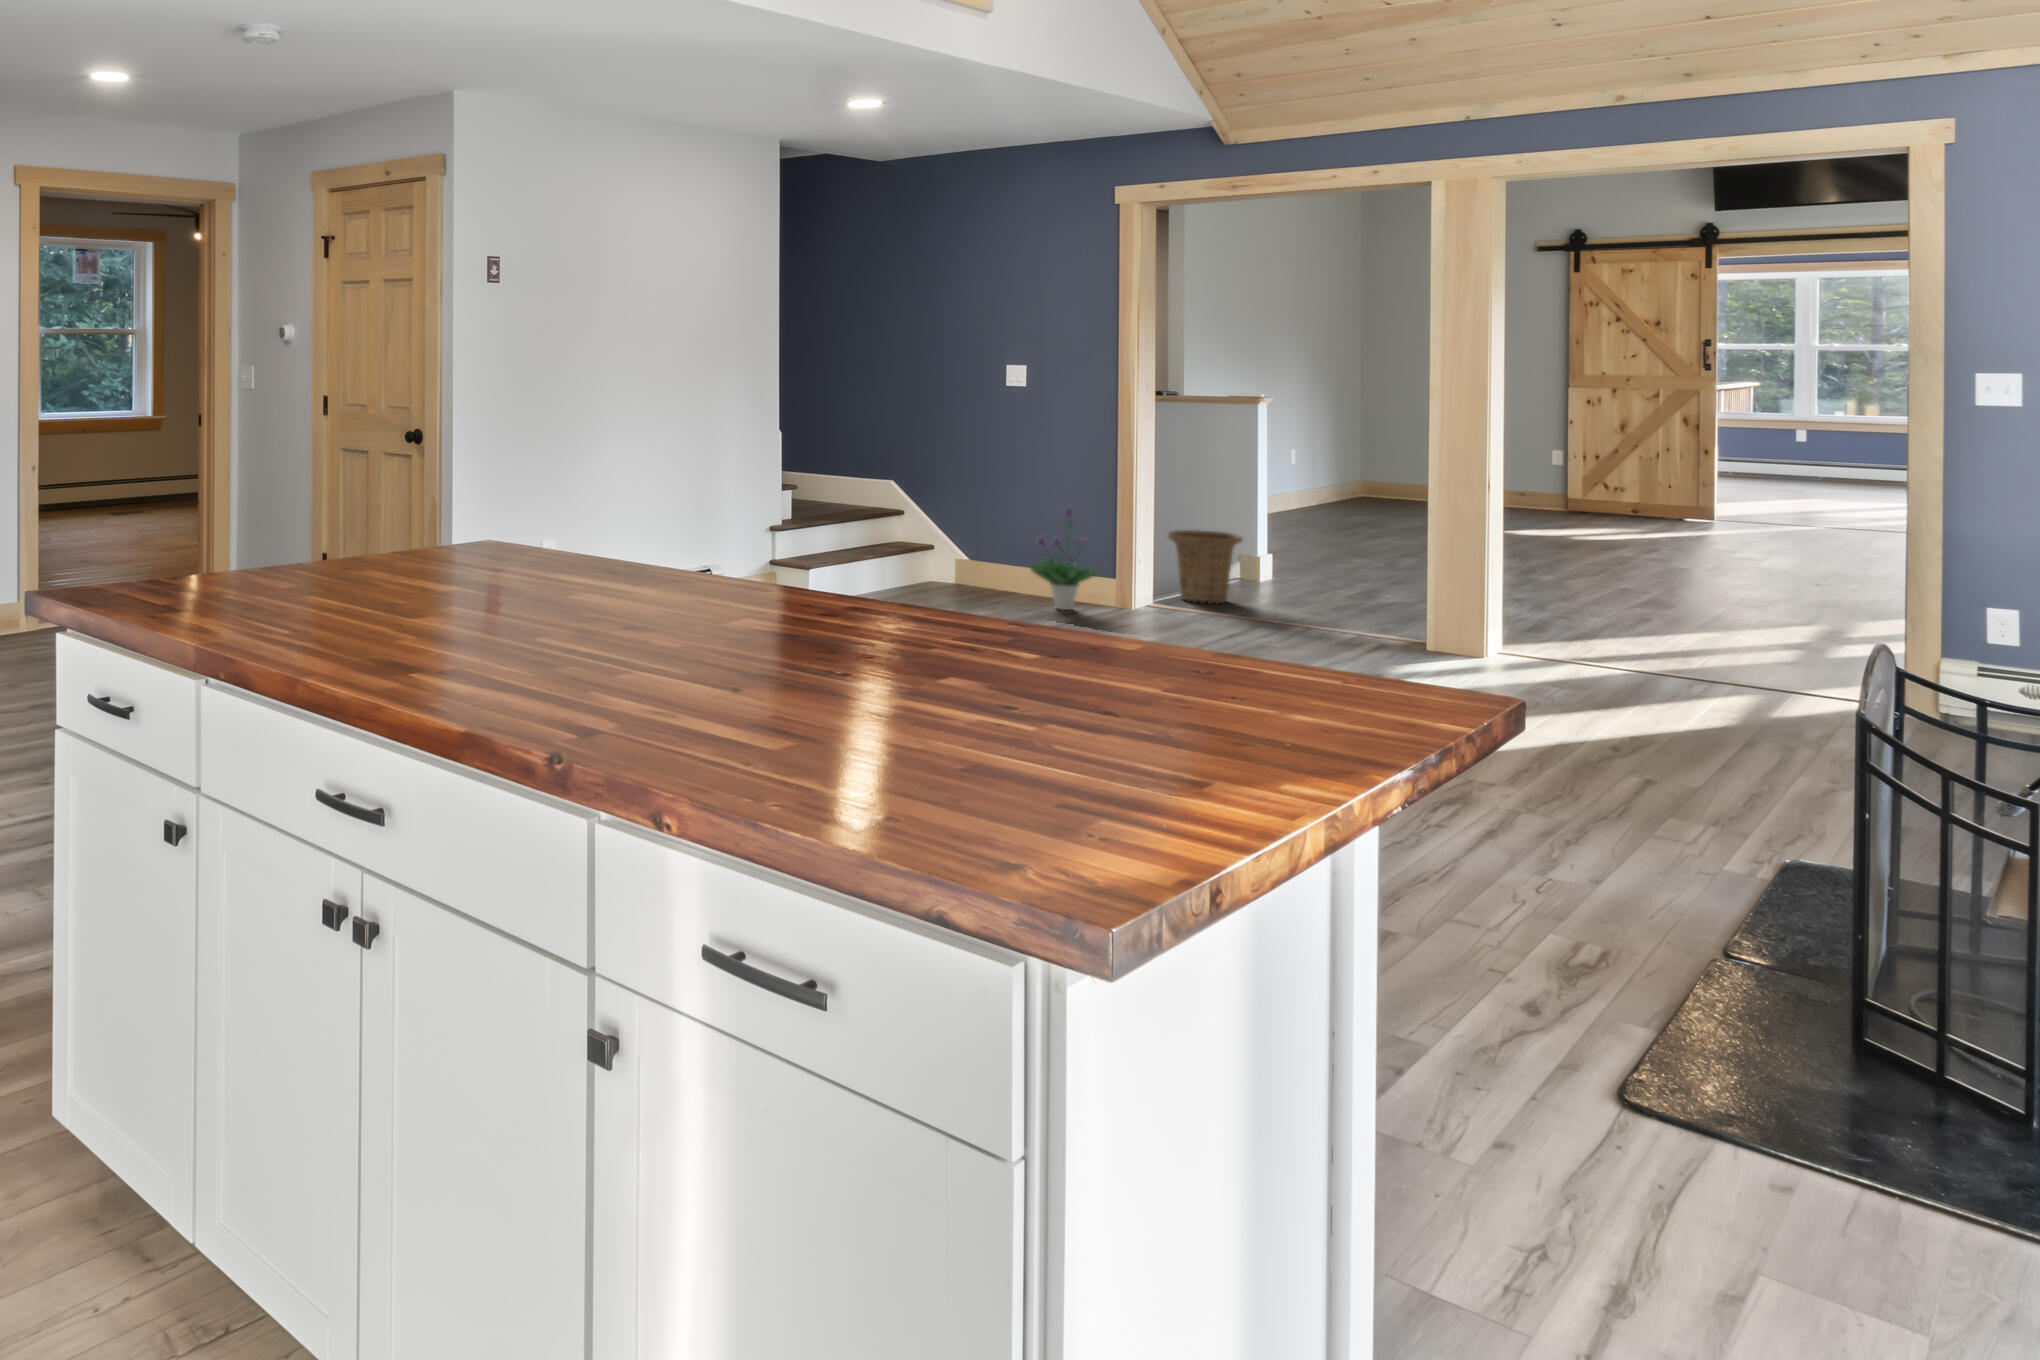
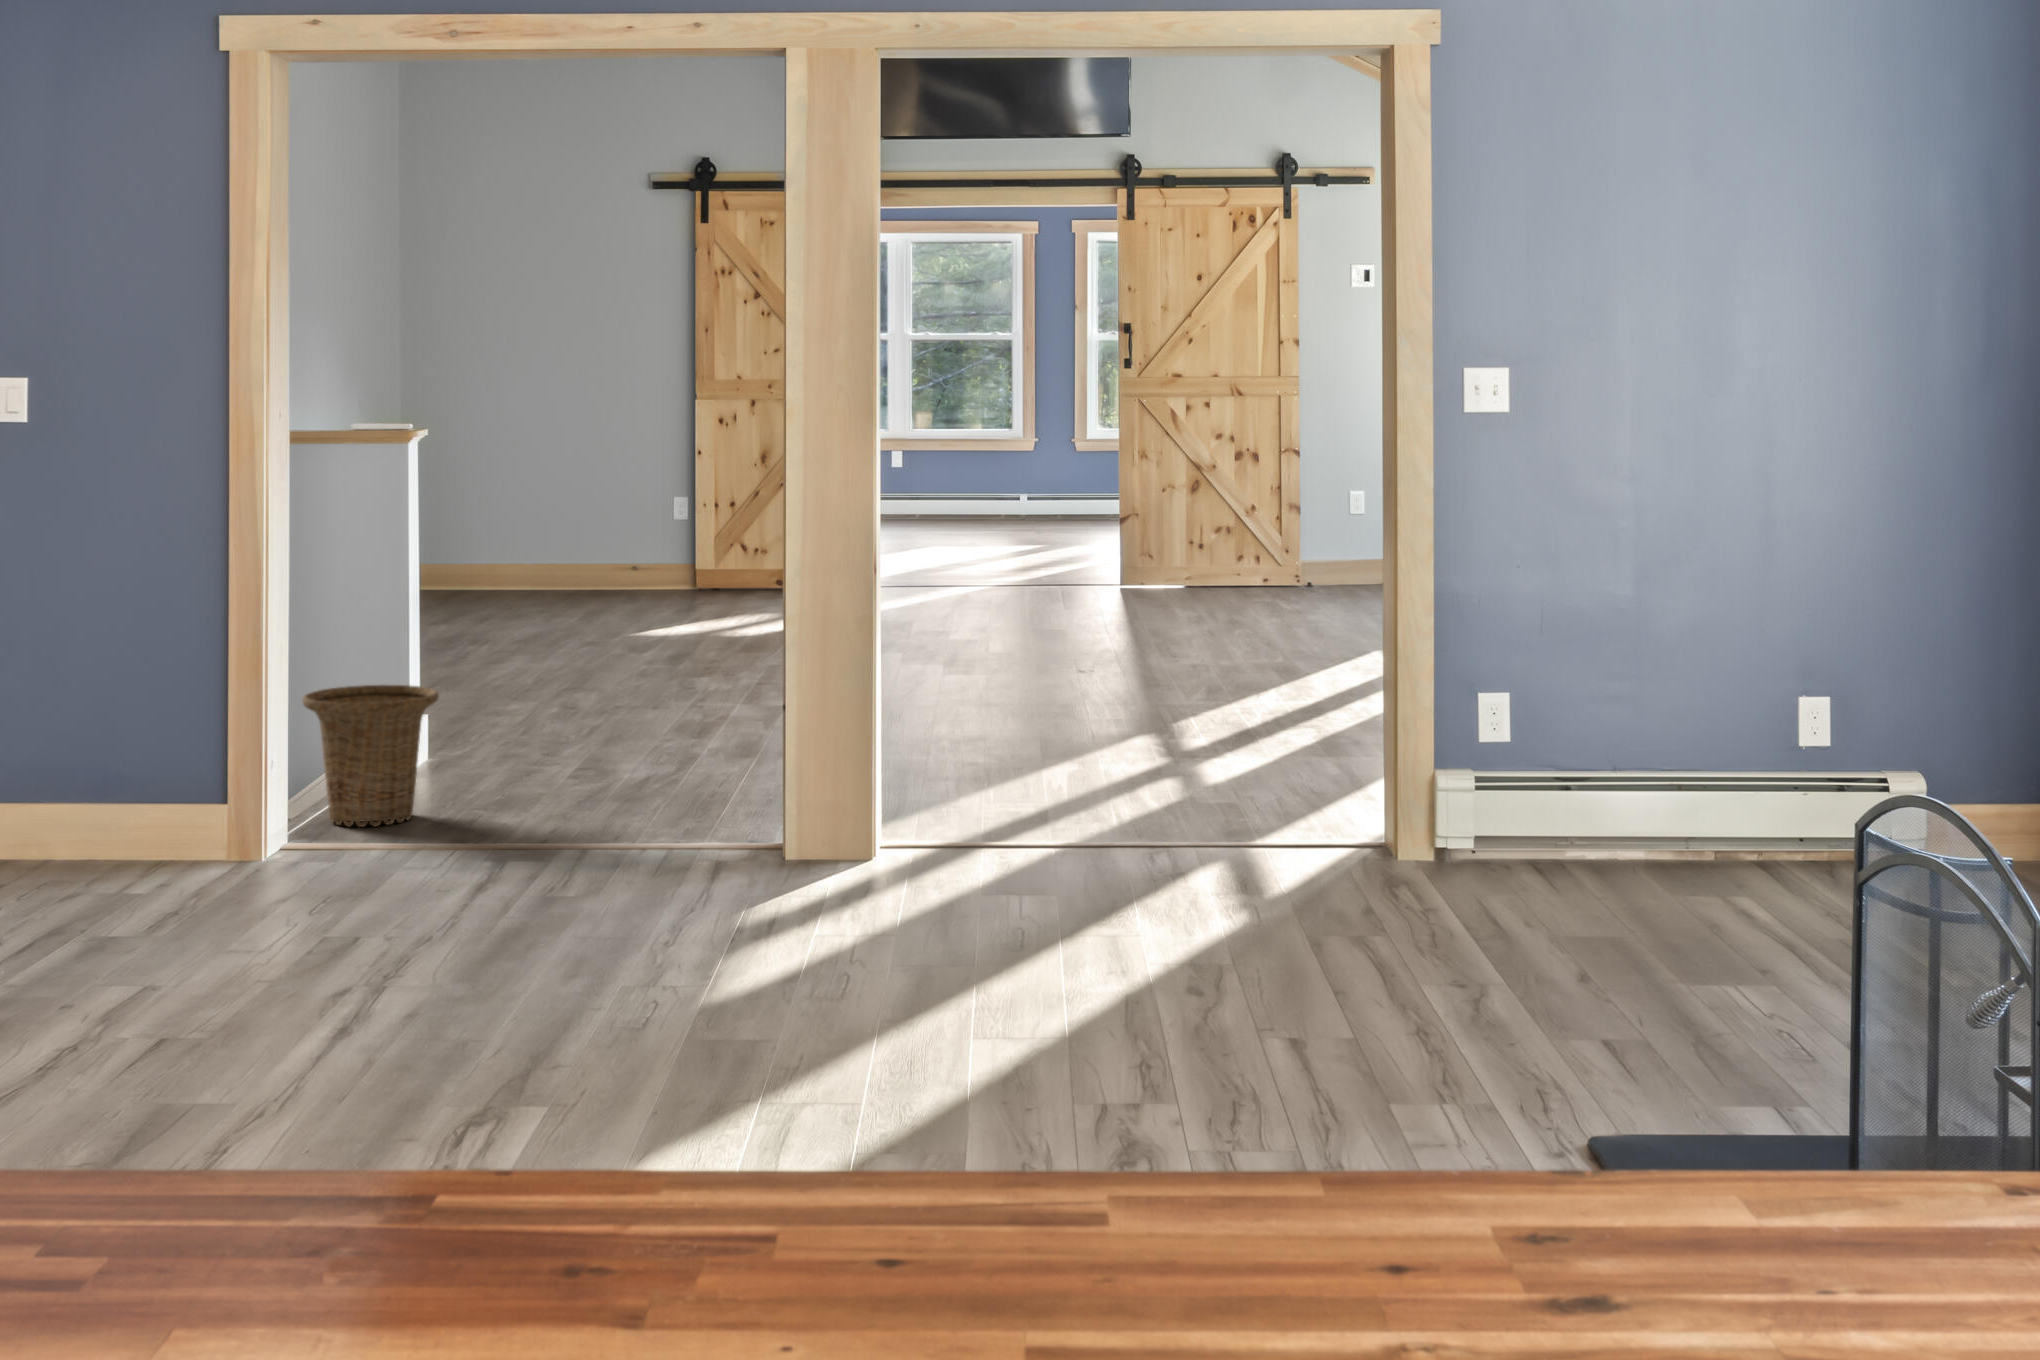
potted plant: present [1030,506,1100,610] -> none [60,666,220,887]

